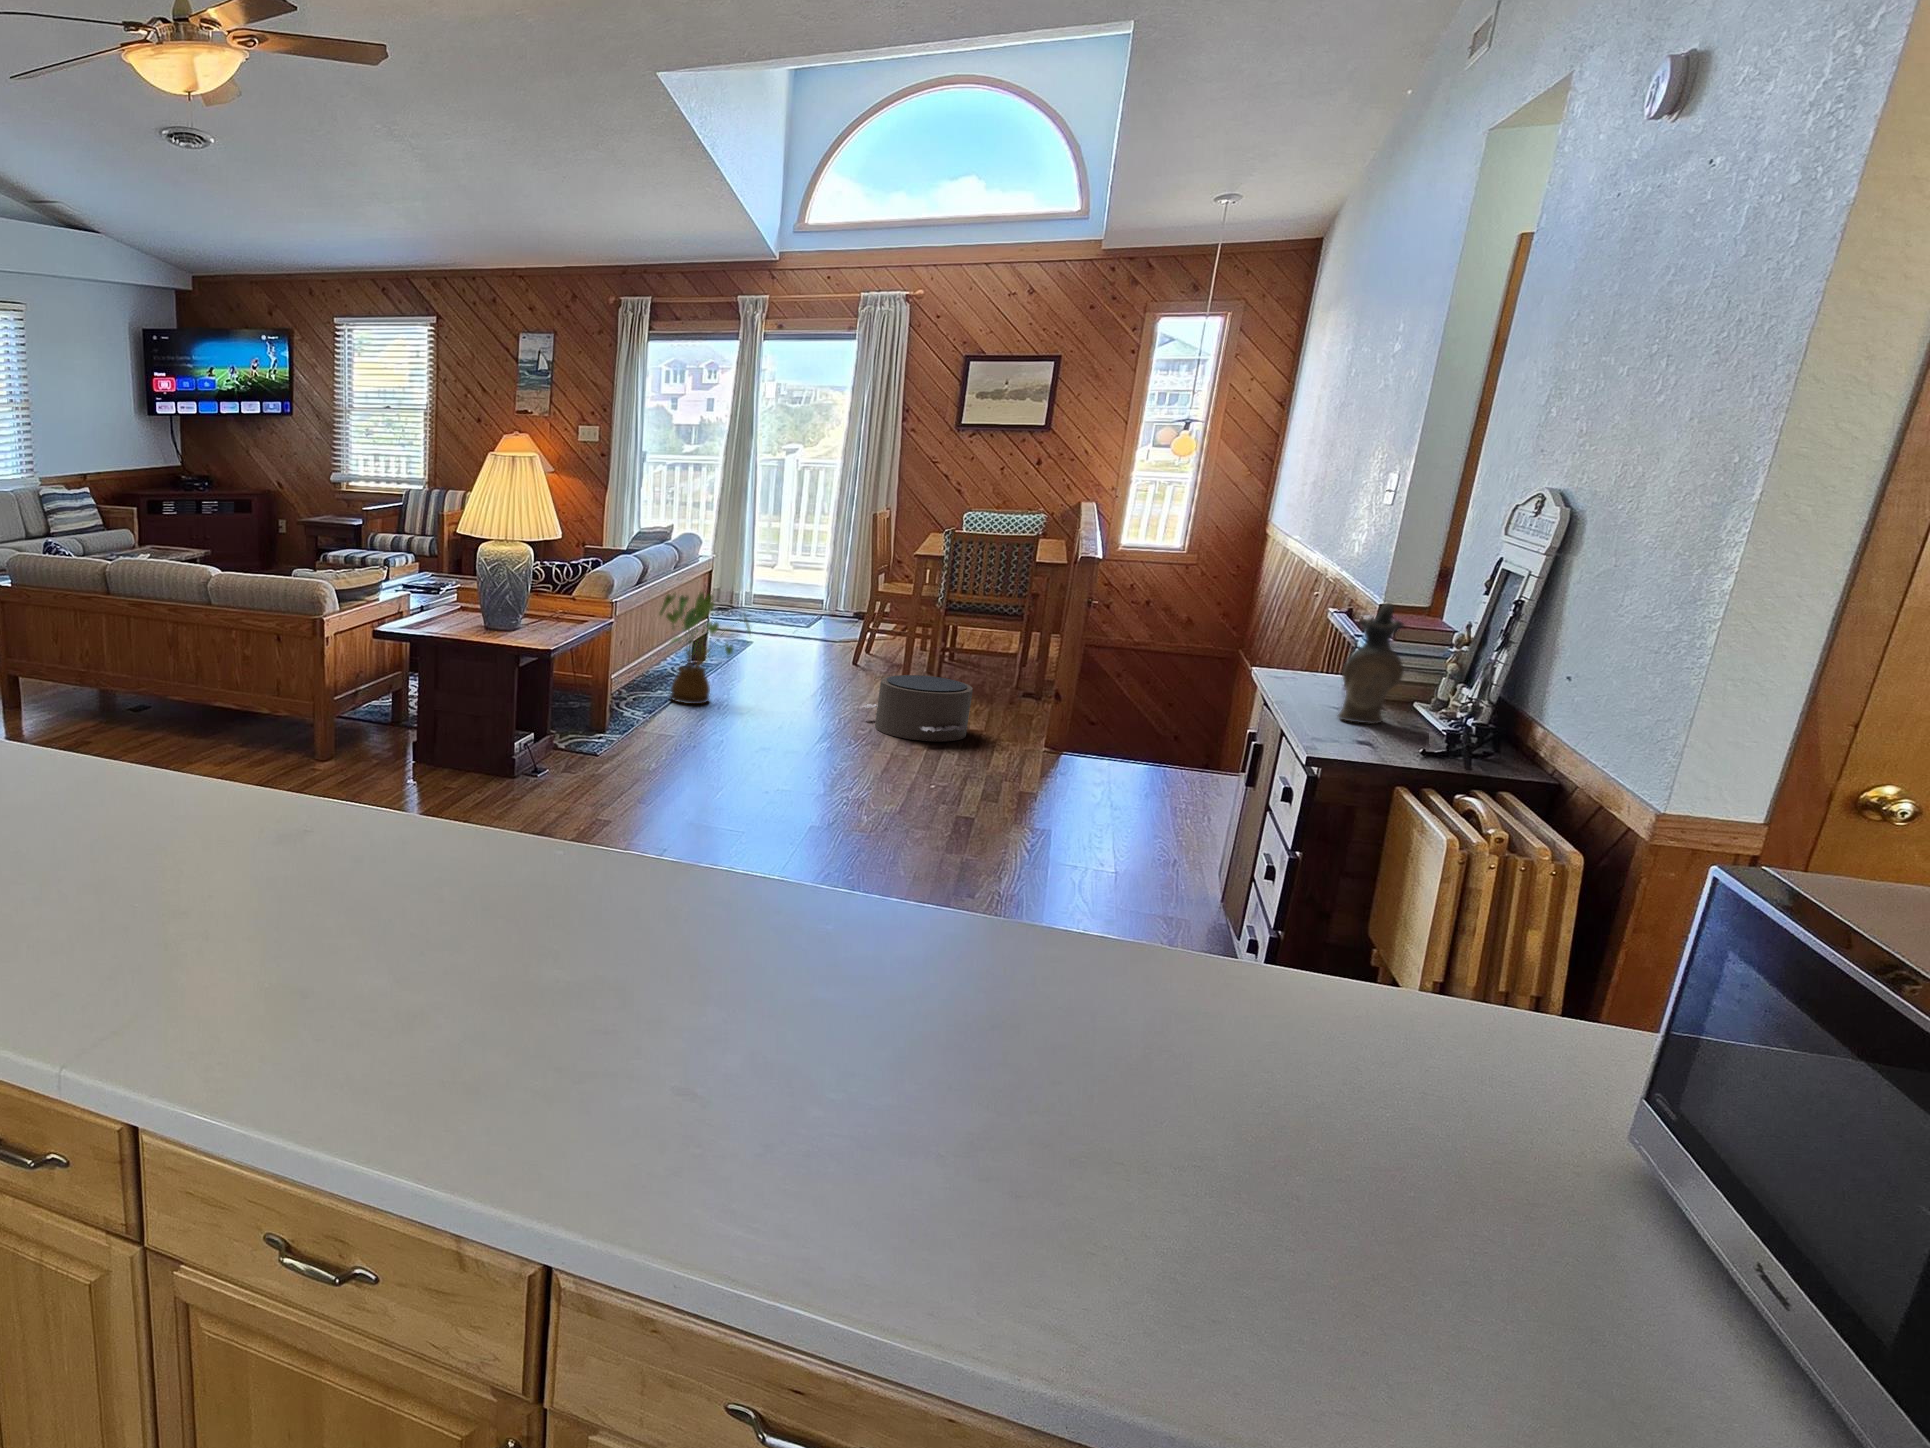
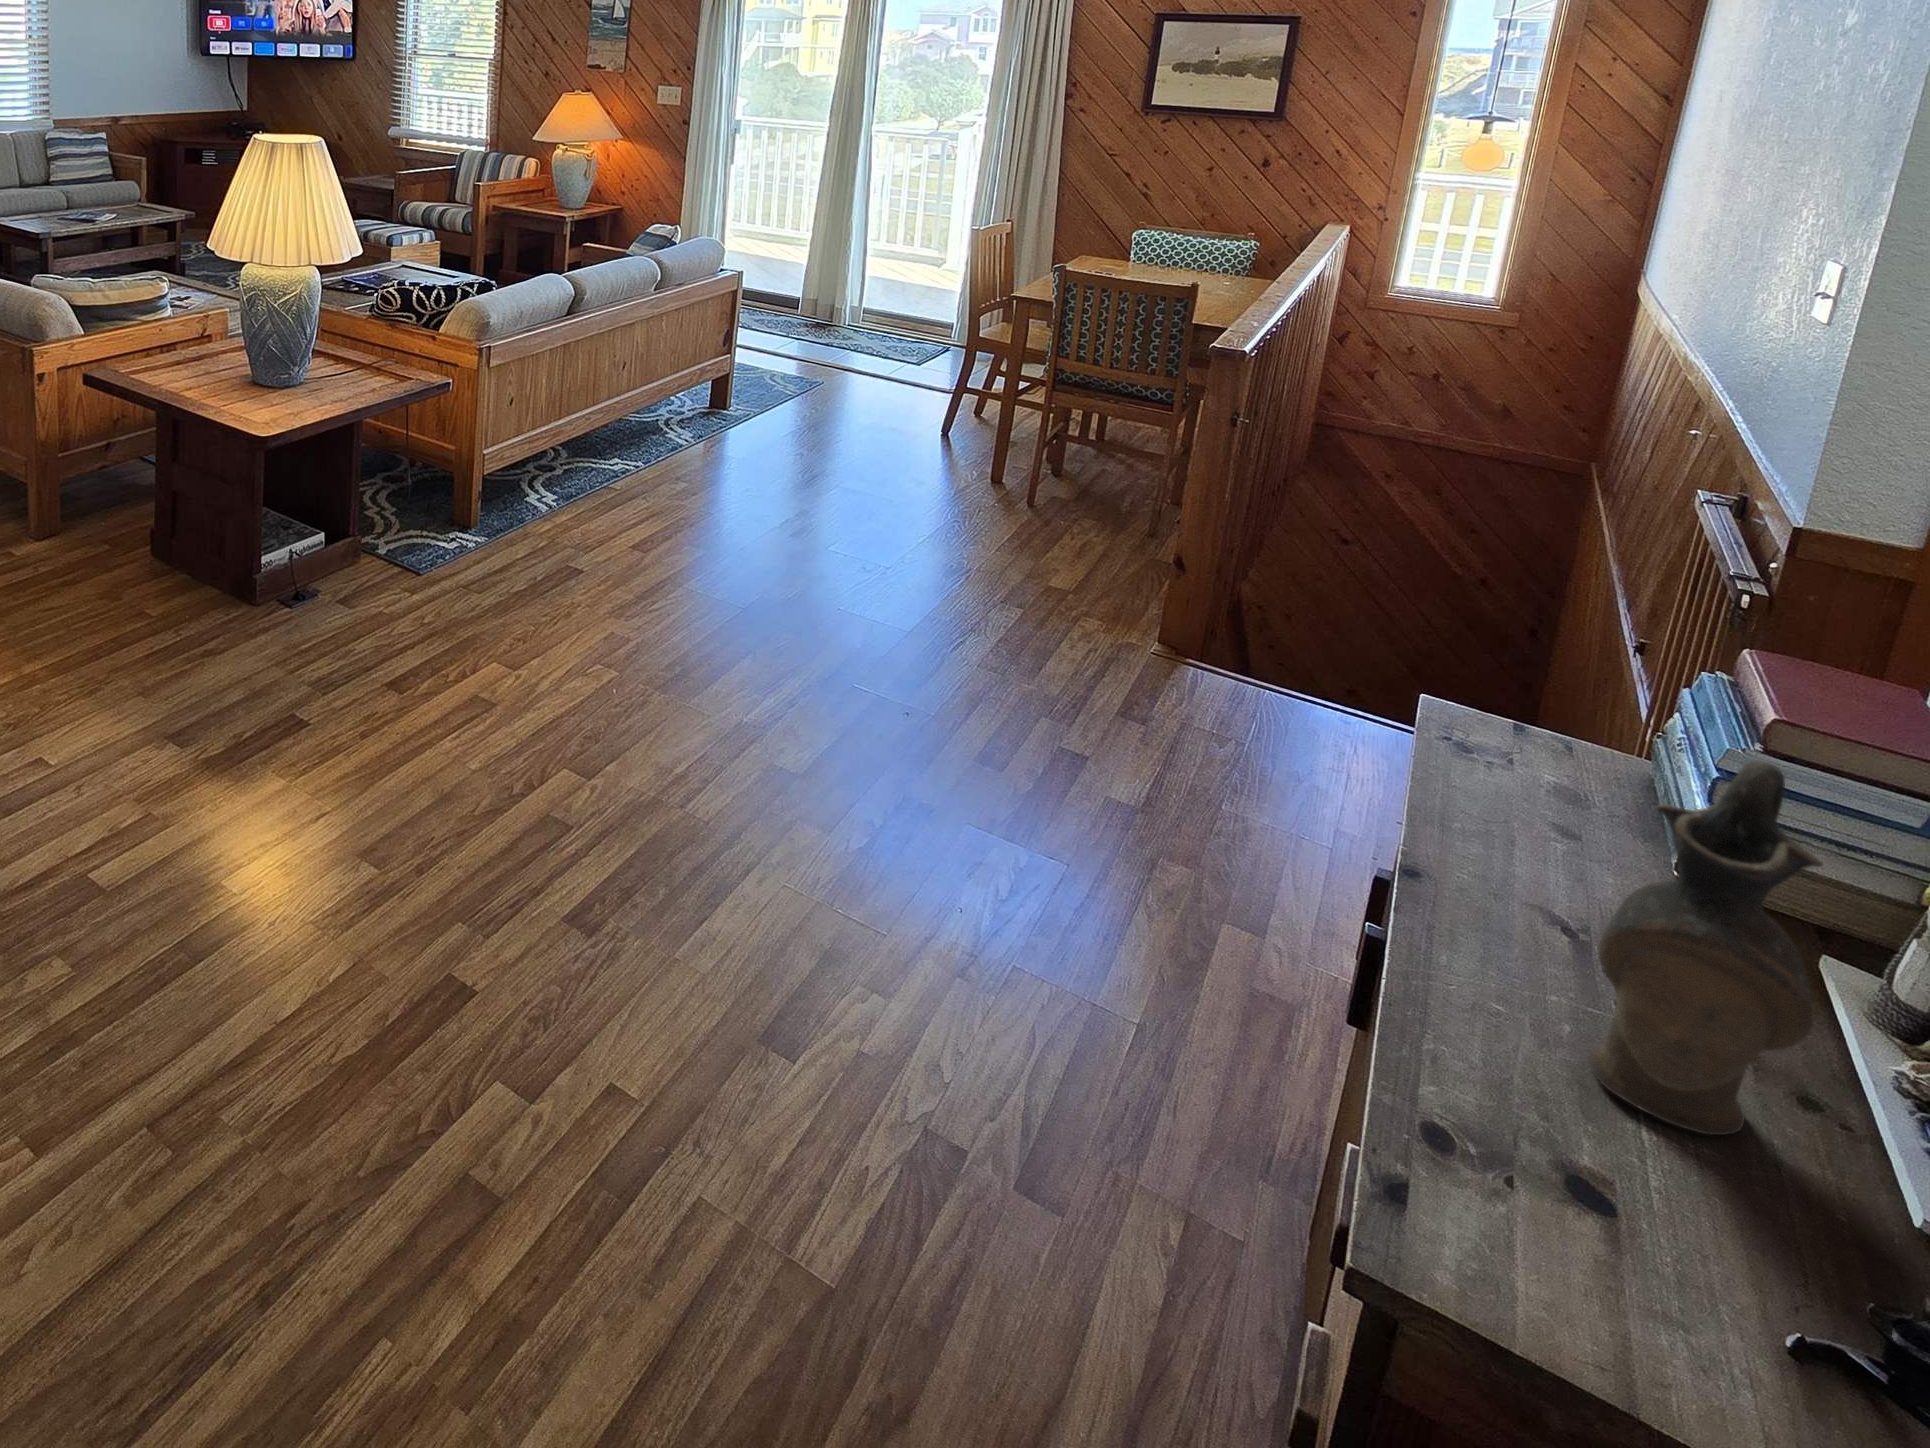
house plant: present [660,592,750,704] -> none [606,330,729,494]
pouf: present [862,675,973,742] -> none [879,491,1048,616]

